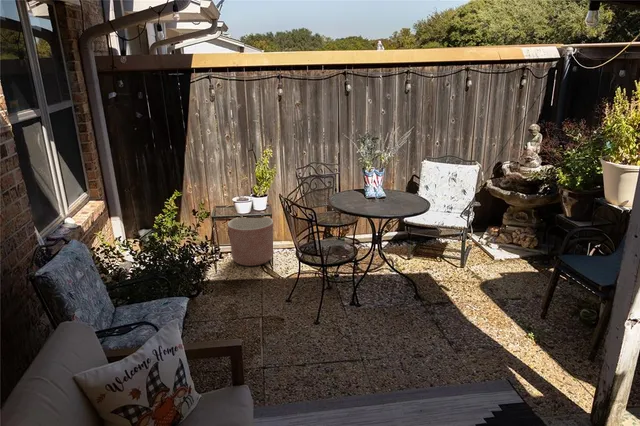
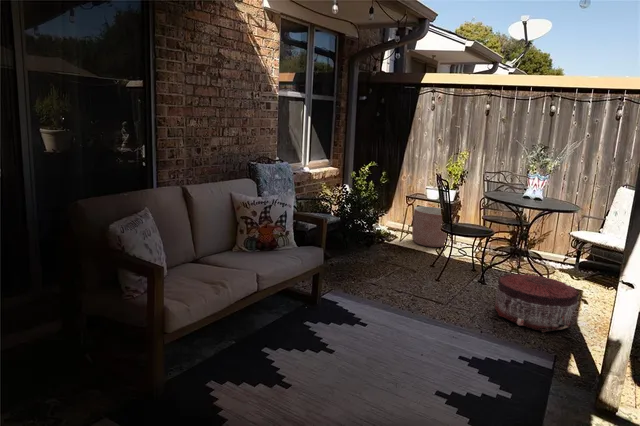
pouf: none [402,275,484,344] -> present [495,273,579,332]

